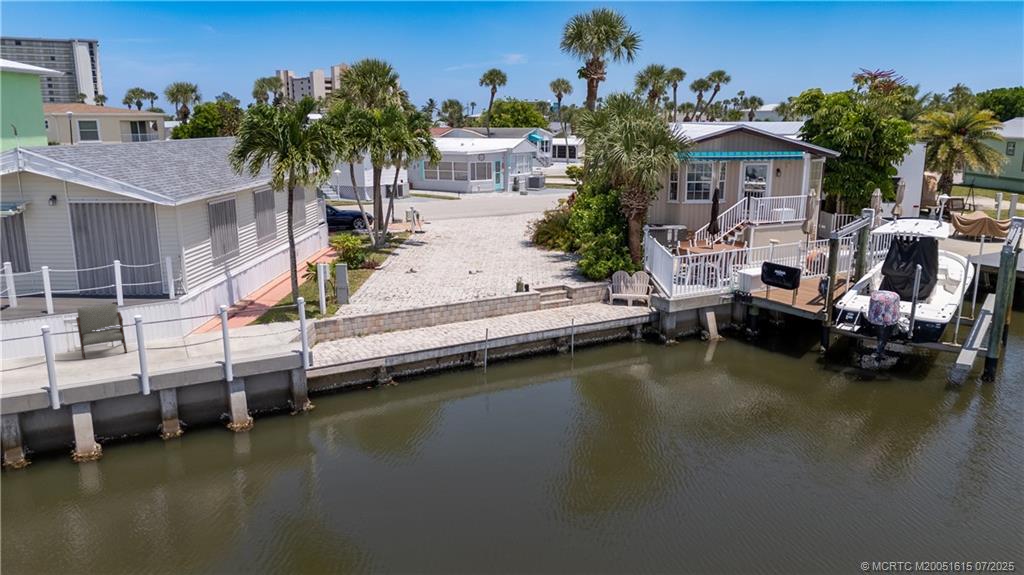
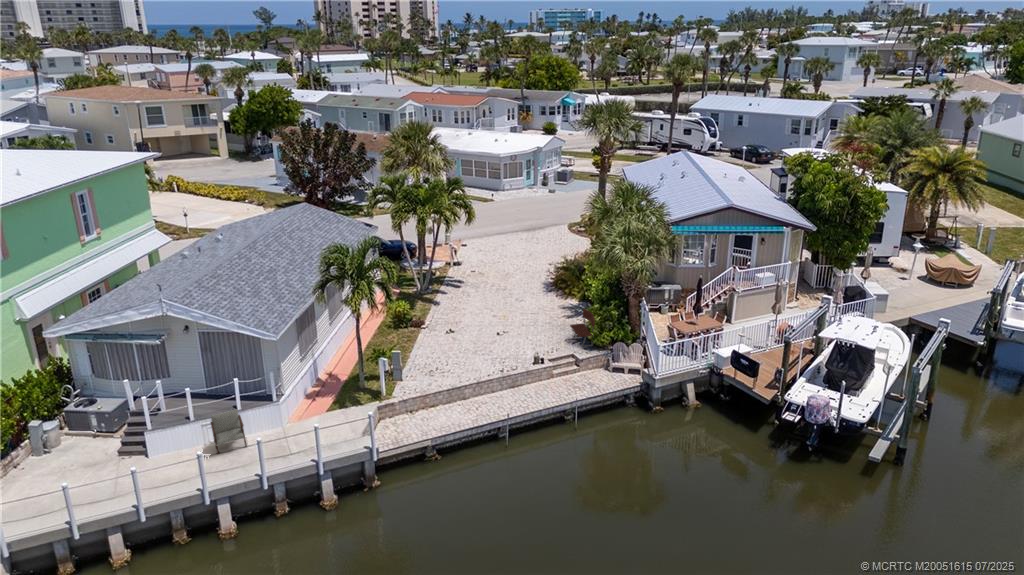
bench: none [558,240,589,284] -> present [570,309,595,347]

